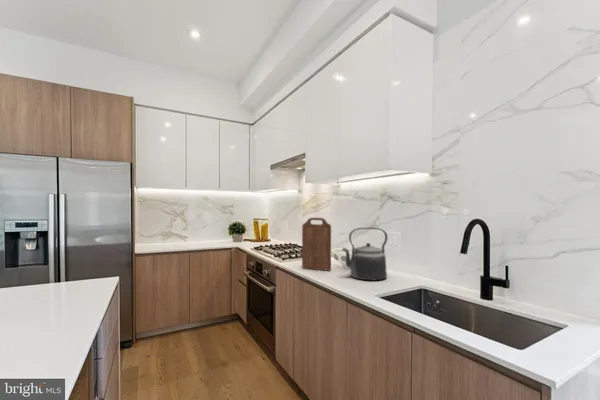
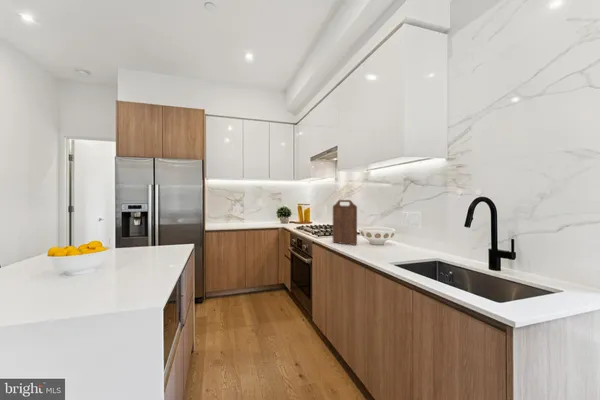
kettle: present [343,228,387,280] -> none [365,208,407,253]

